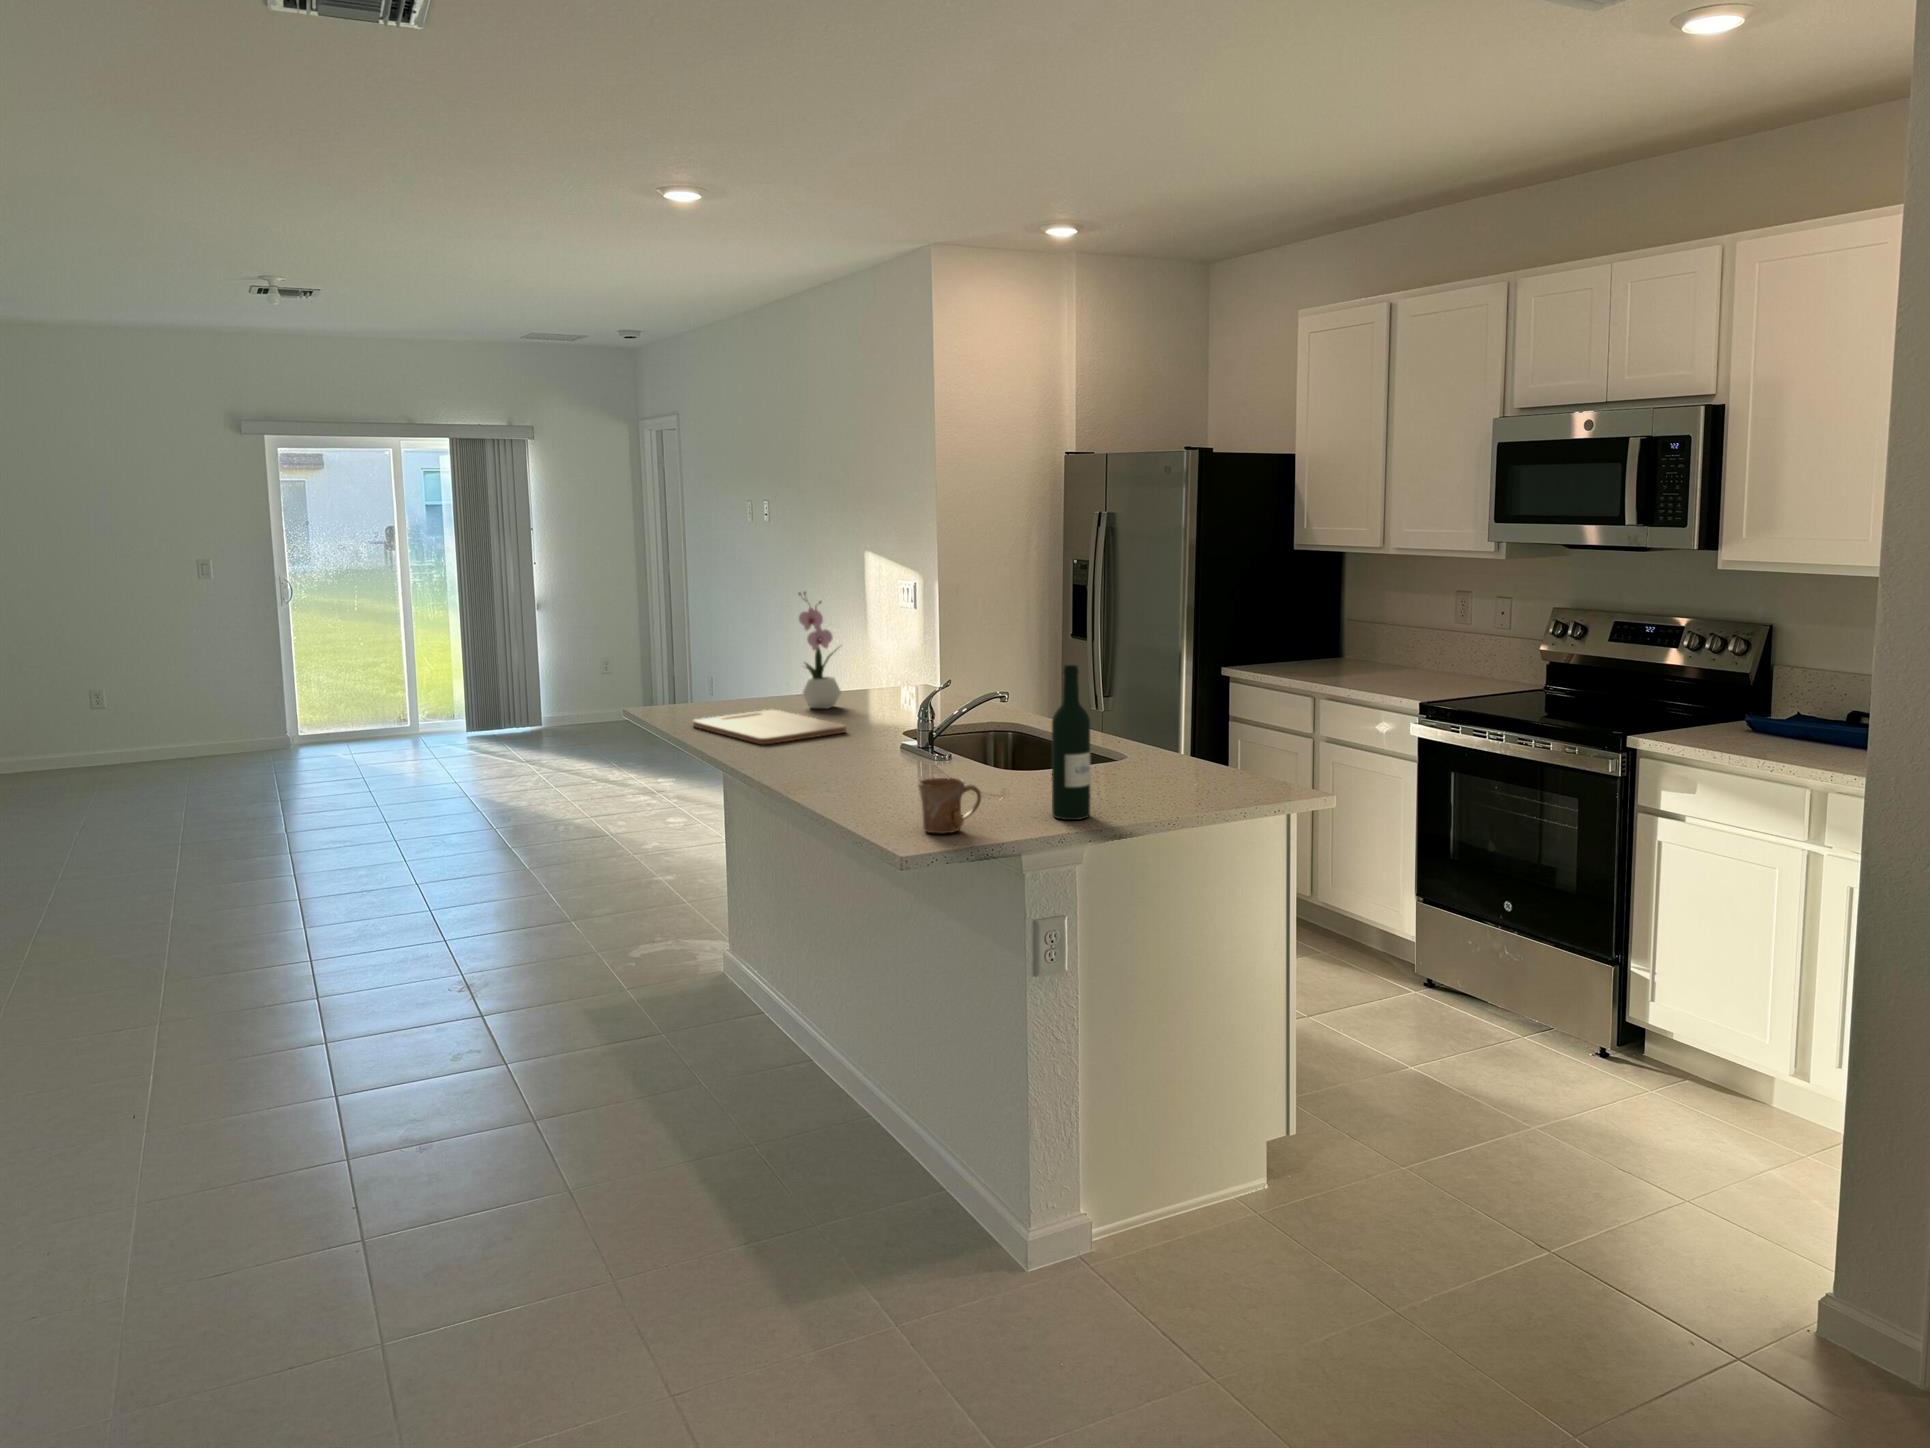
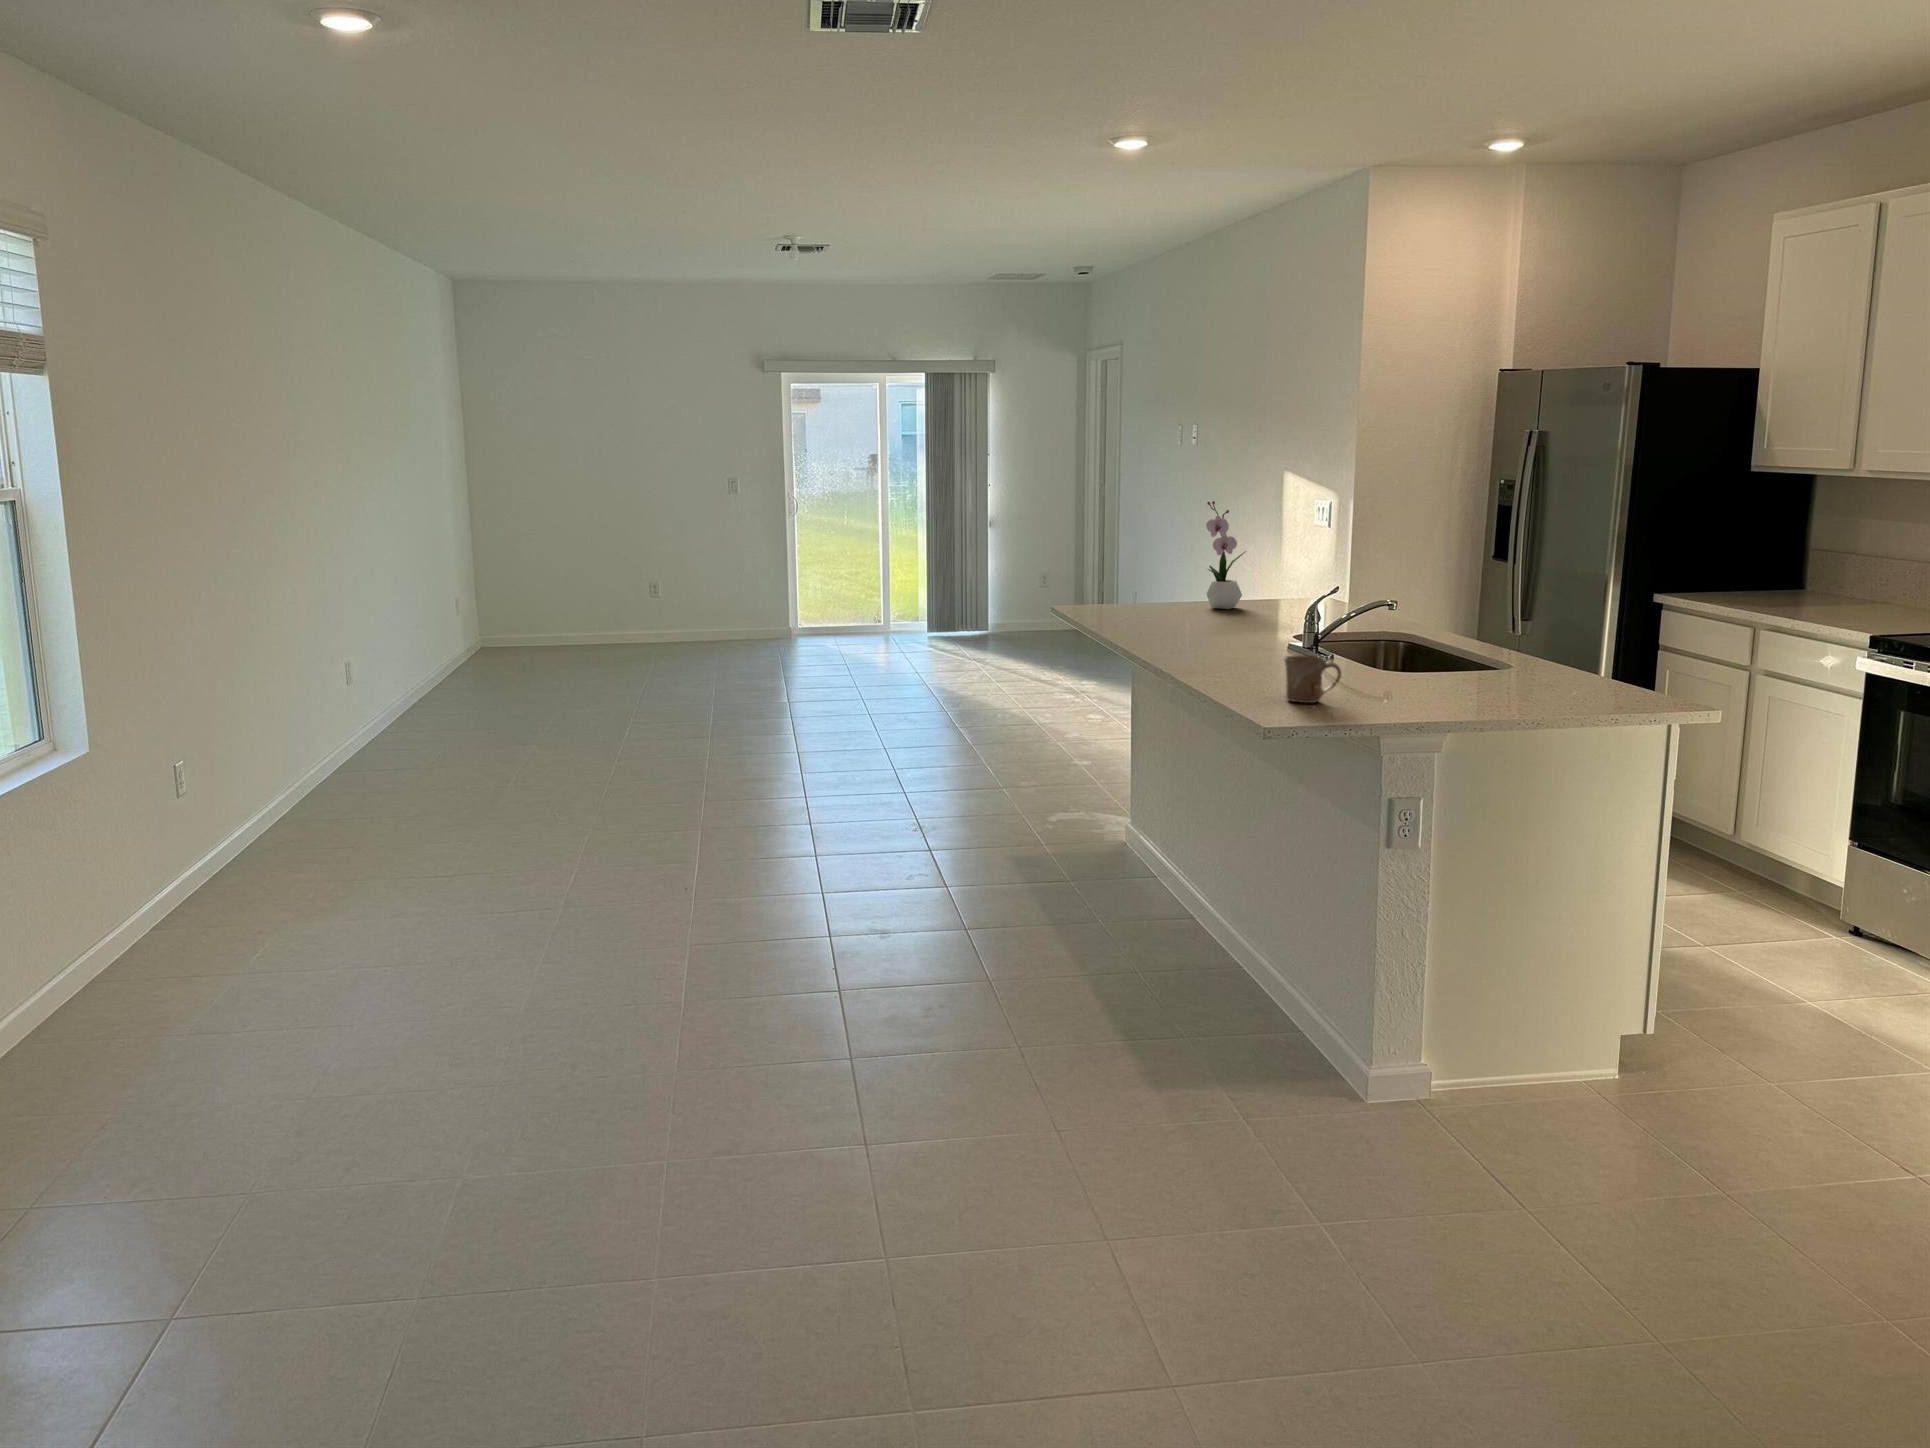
wine bottle: present [1052,665,1090,820] -> none [1411,561,1453,703]
cutting board: present [693,710,846,744] -> none [1106,606,1240,632]

